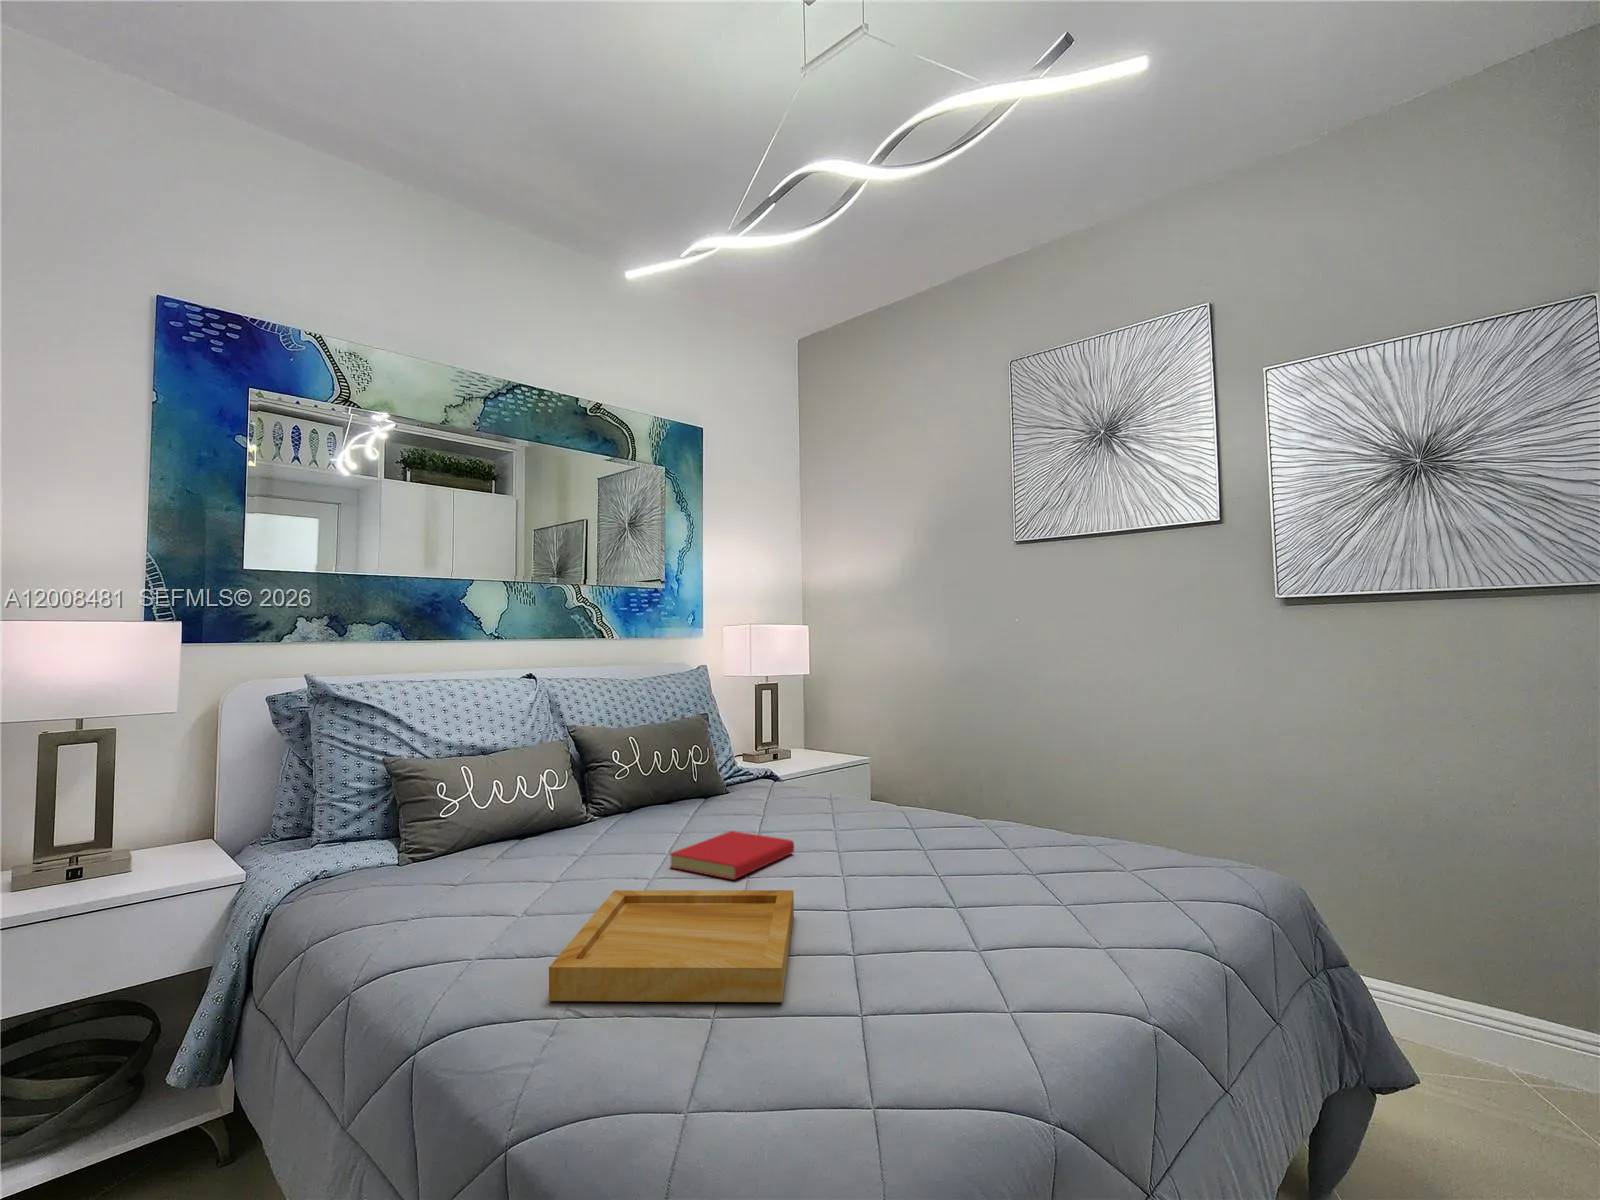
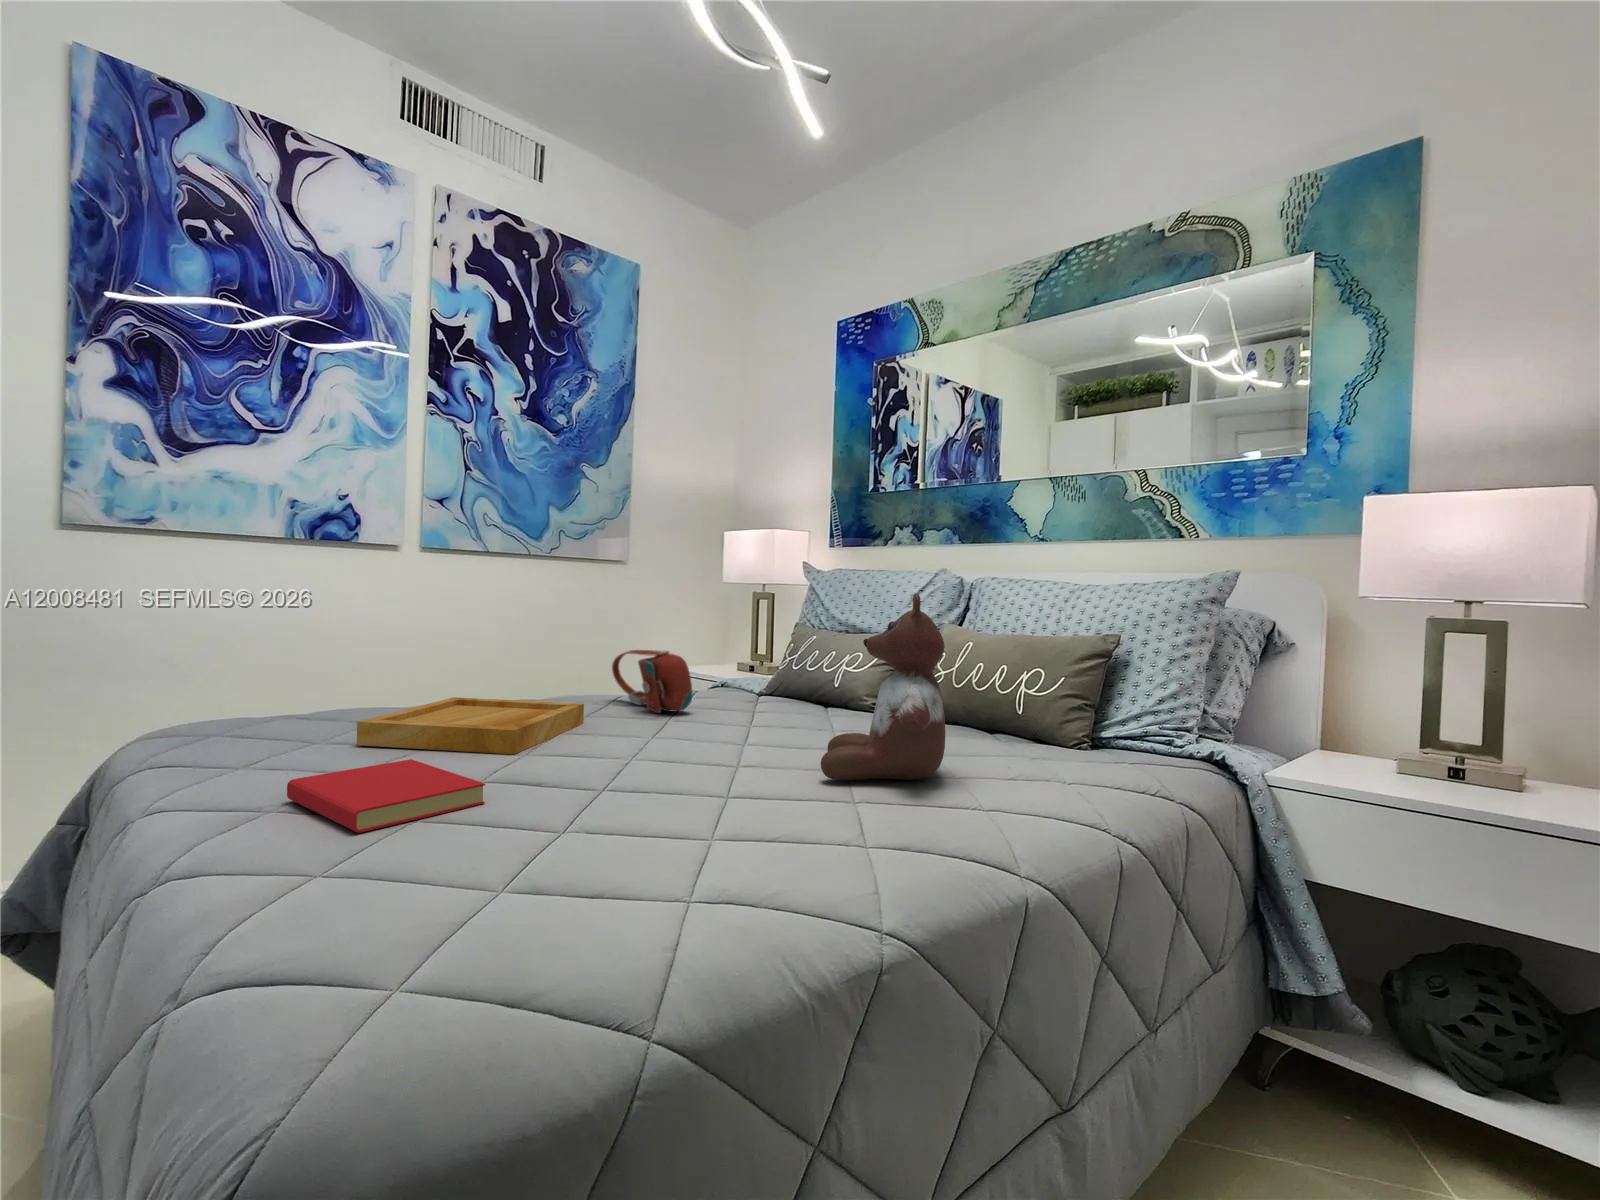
stuffed bear: none [766,697,864,826] -> present [821,593,946,780]
handbag: none [415,809,589,908] -> present [612,650,692,713]
book: present [670,831,794,880] -> present [287,759,485,833]

